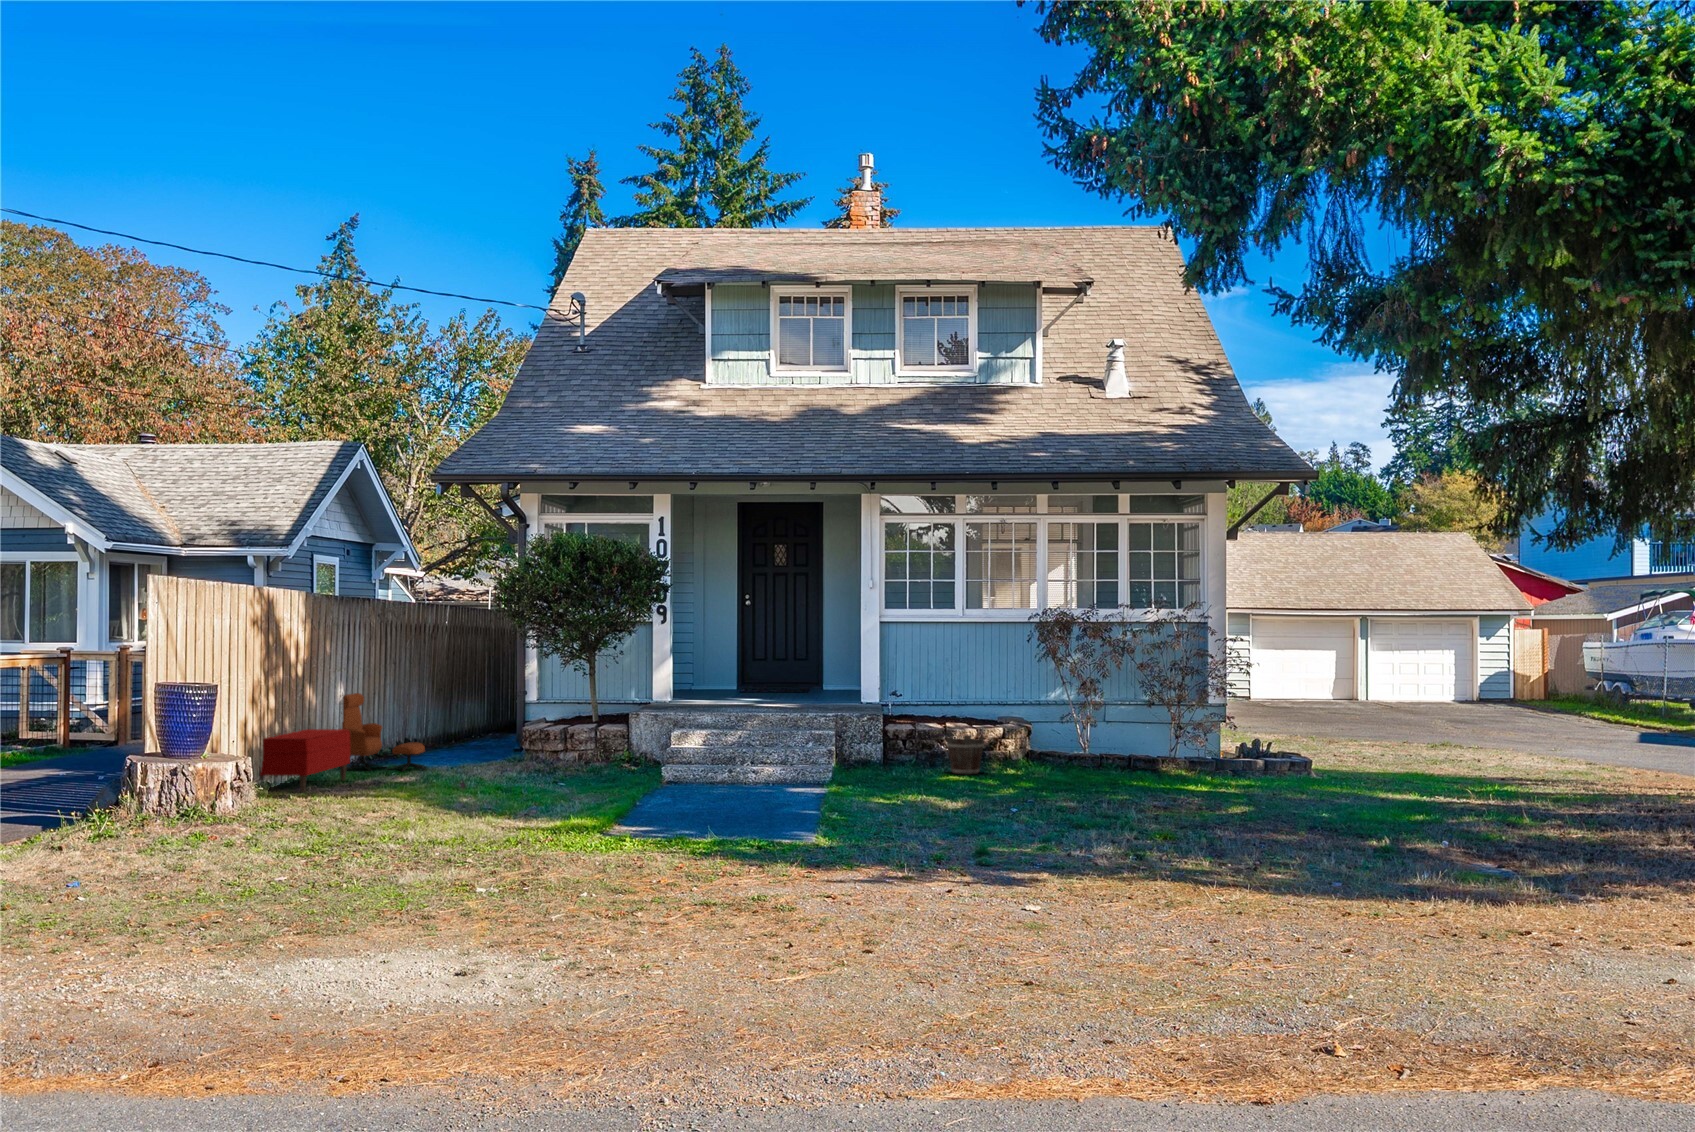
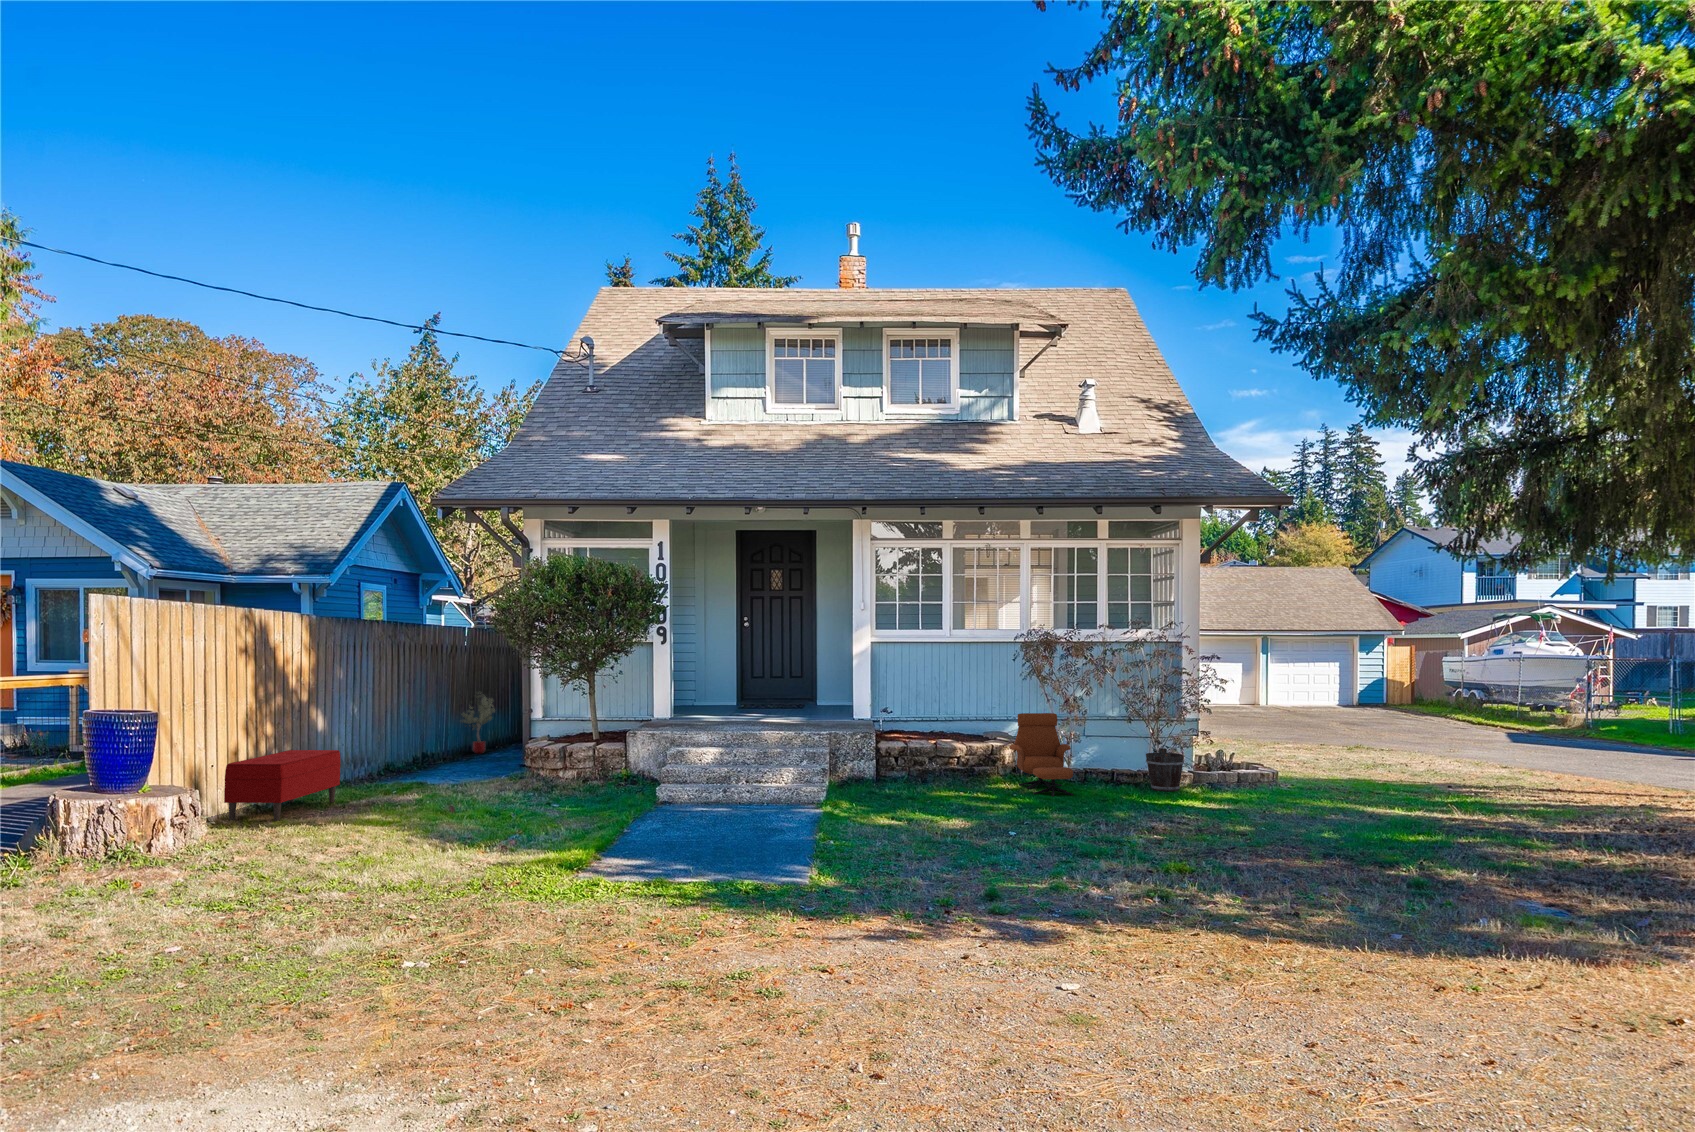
potted tree: none [441,677,479,744] -> present [461,693,495,753]
lounge chair: present [342,693,426,771] -> present [1009,713,1073,797]
bucket: present [946,734,984,775] -> present [1146,748,1184,791]

